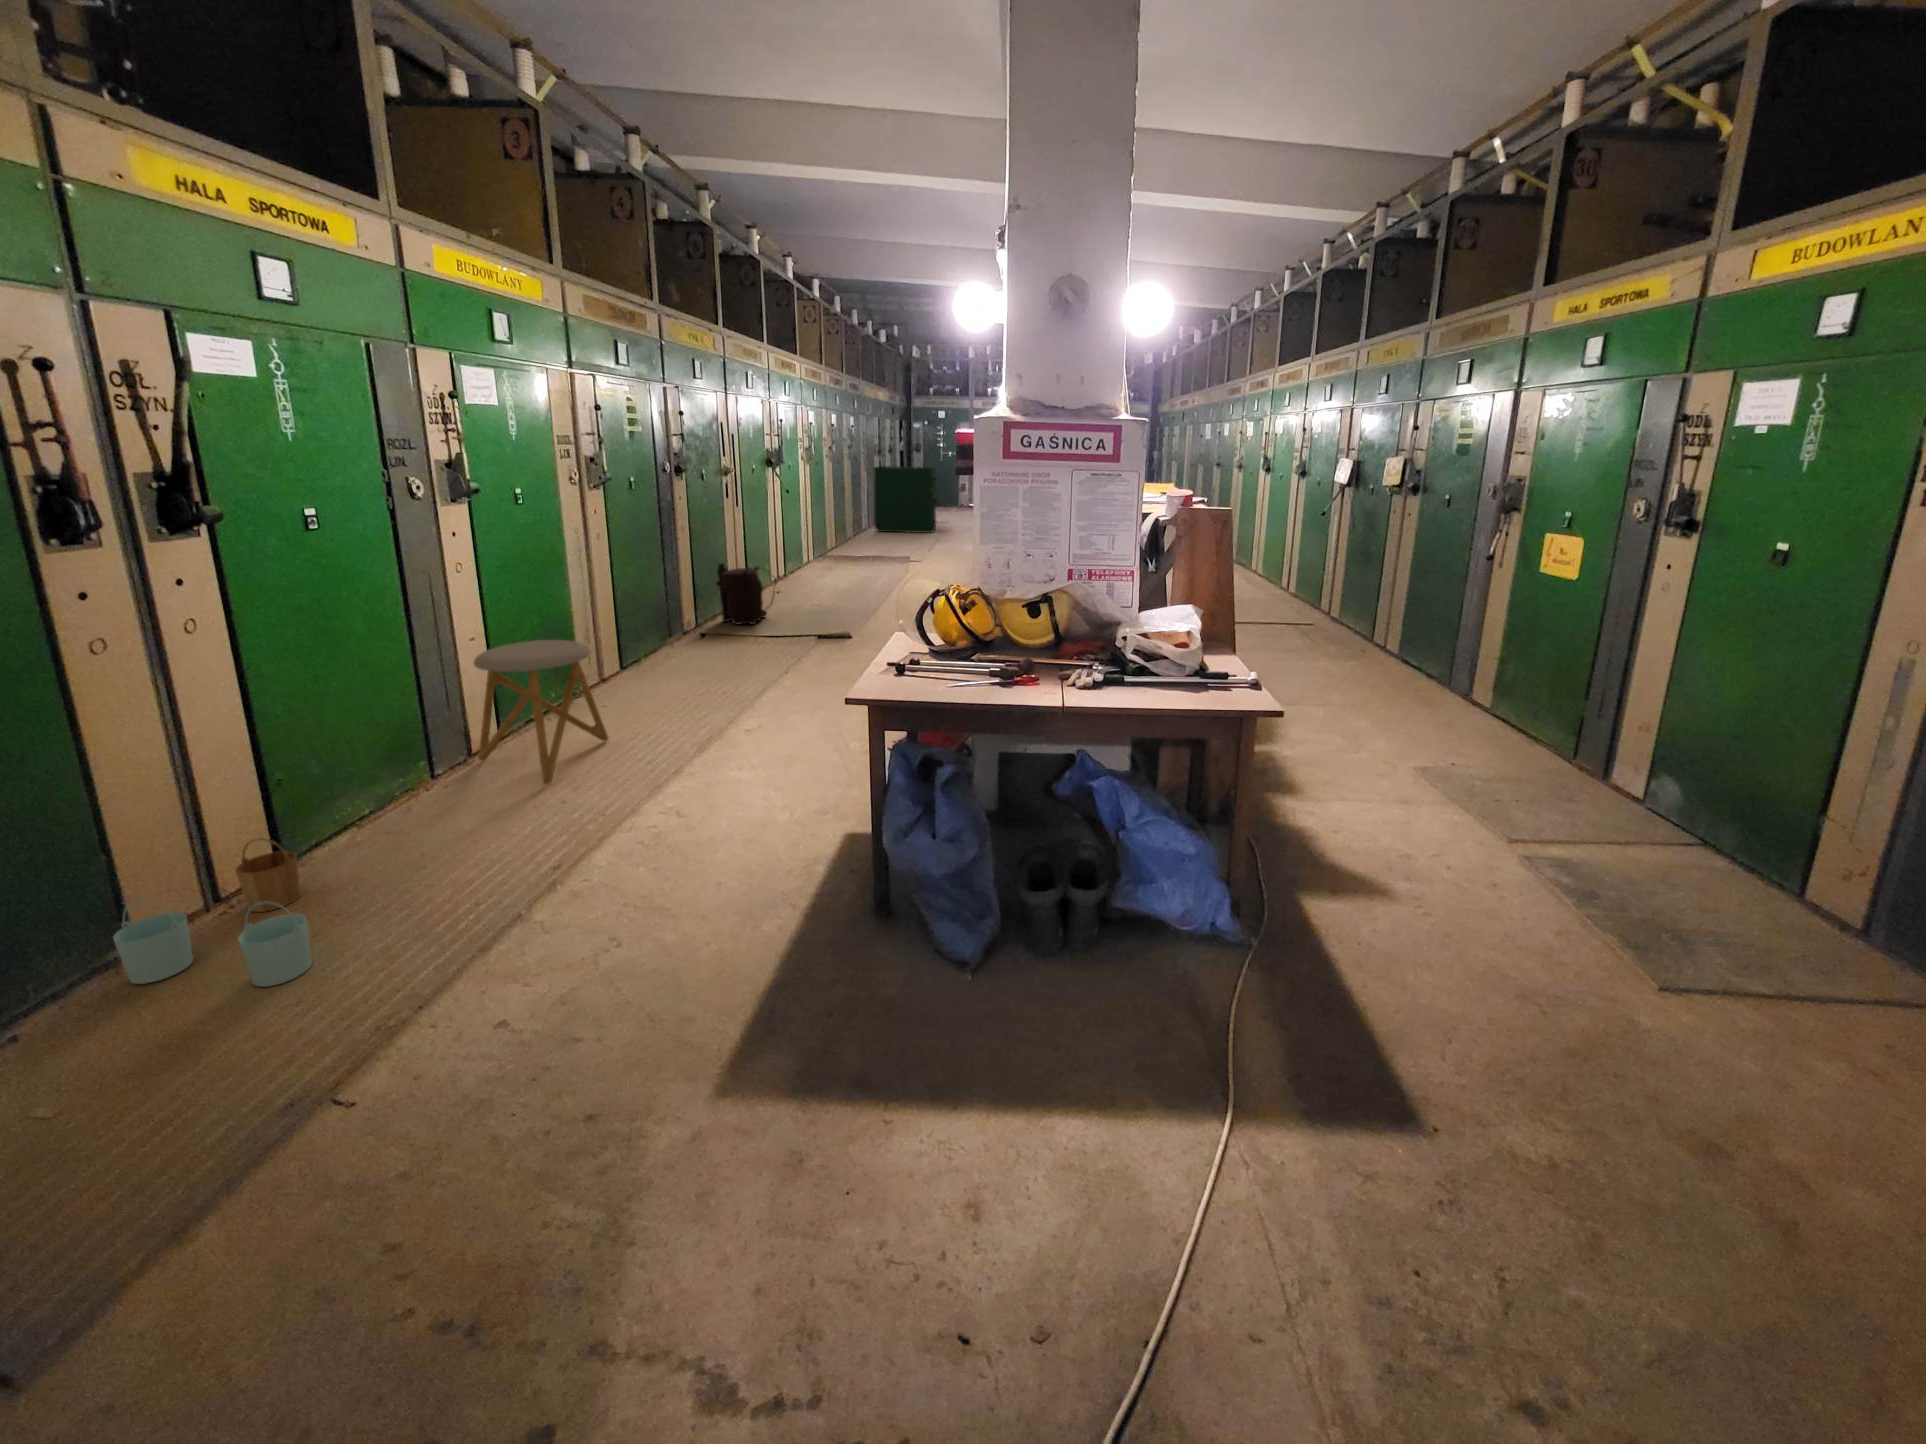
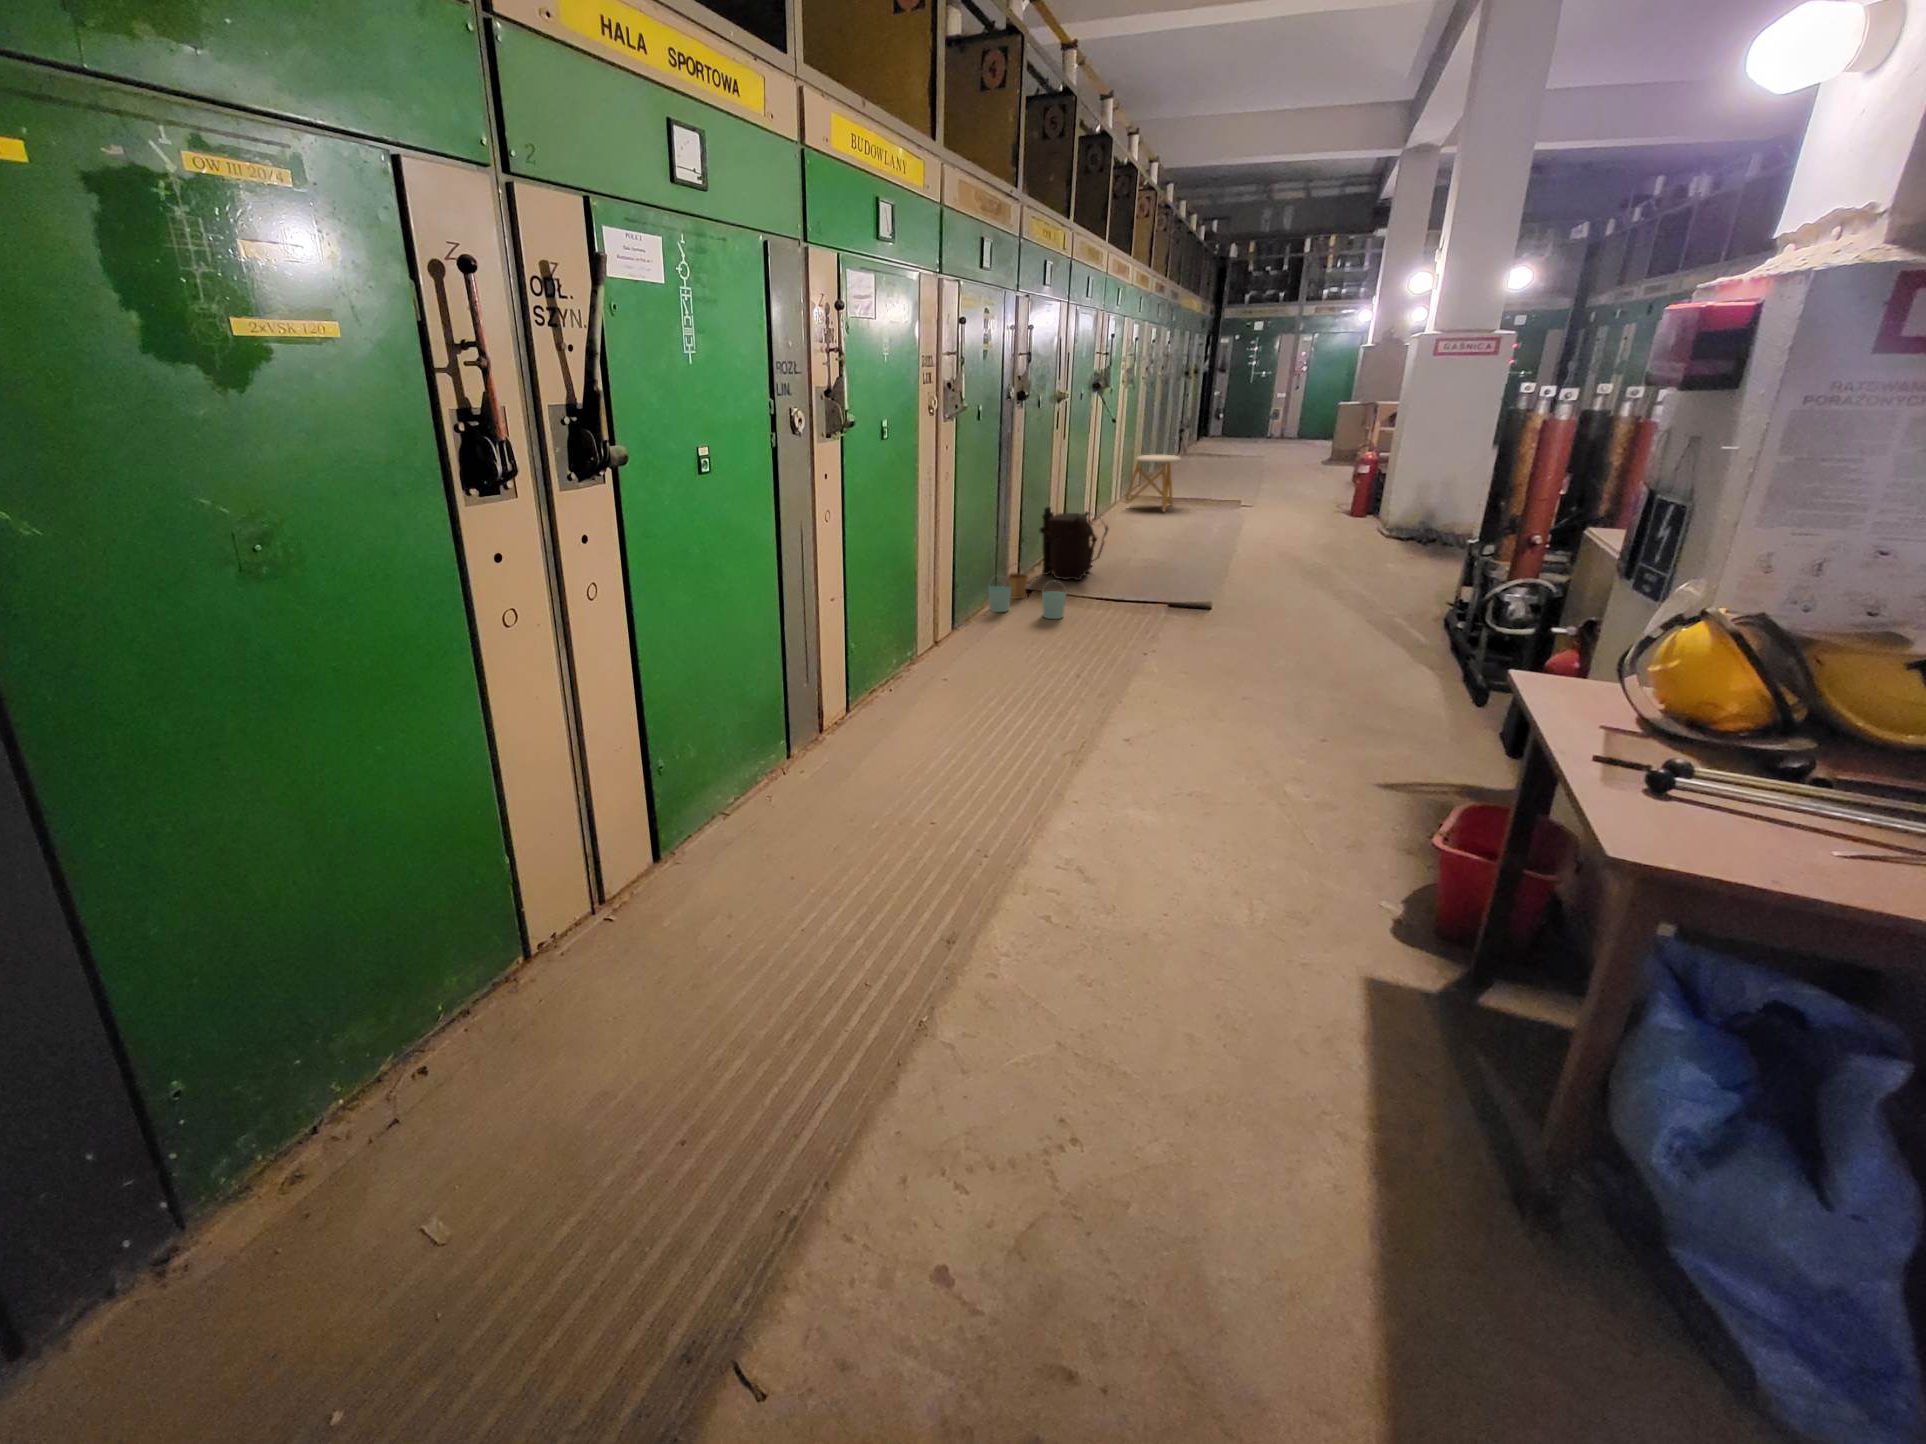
filing cabinet: present [873,466,937,533] -> none [1175,389,1263,469]
stool: present [474,640,608,785] -> present [1125,455,1181,512]
bucket: present [114,838,312,987] -> present [988,568,1066,619]

